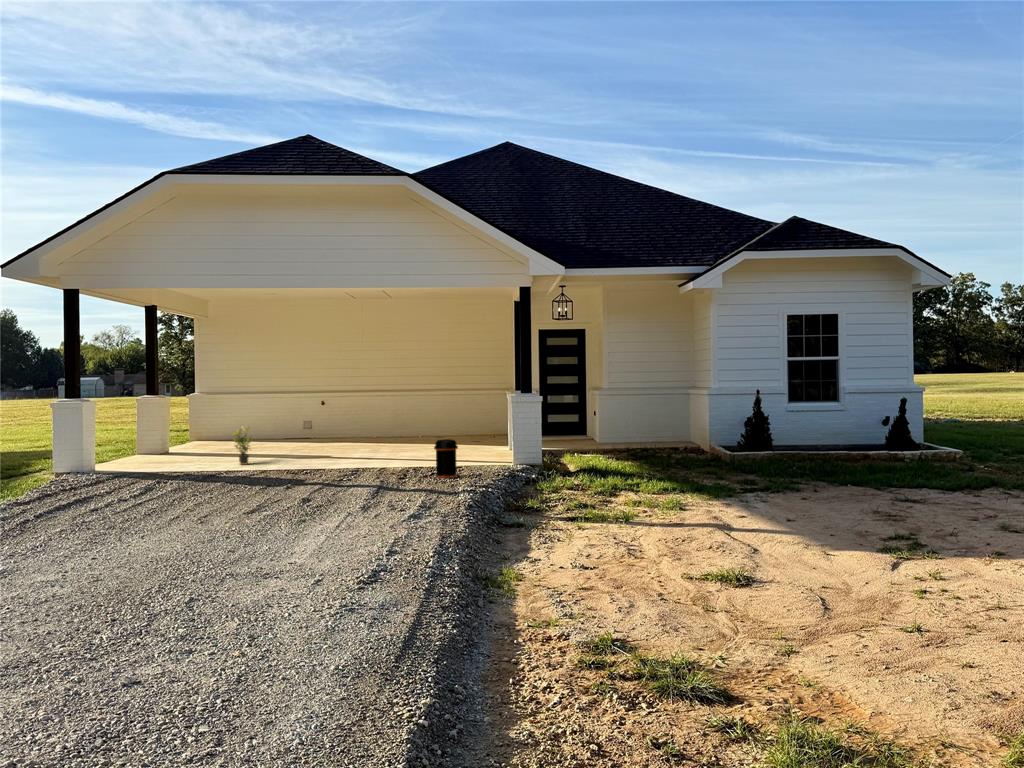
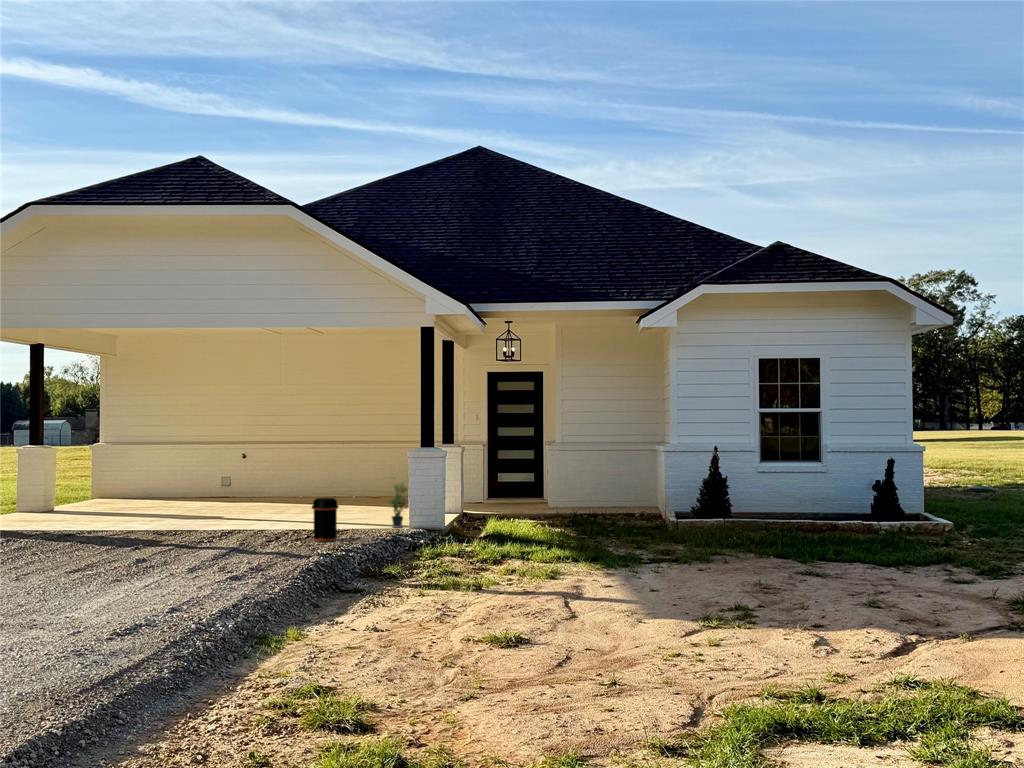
potted plant: present [233,427,252,465] -> present [388,482,408,528]

